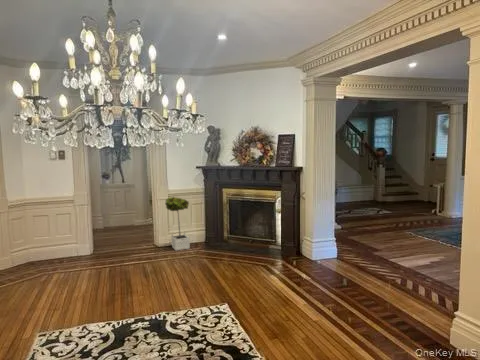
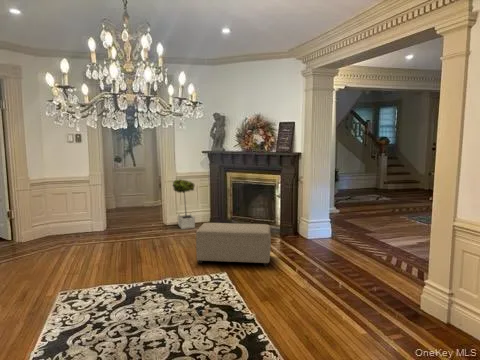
ottoman: none [193,246,275,294] -> present [196,223,271,266]

